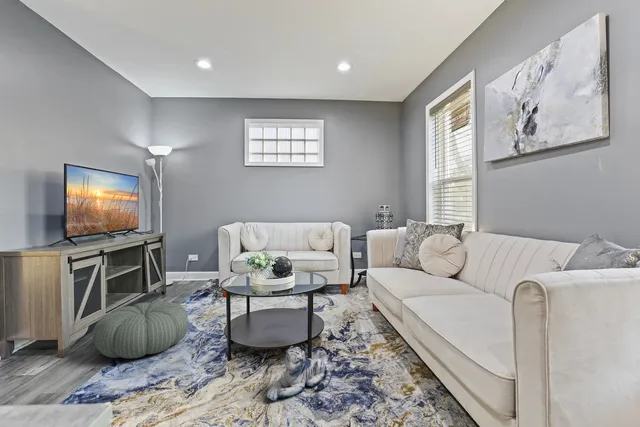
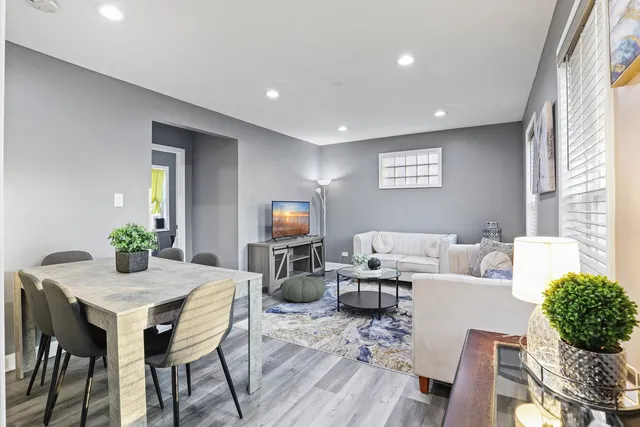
plush toy: present [267,346,331,401] -> none [345,305,385,330]

